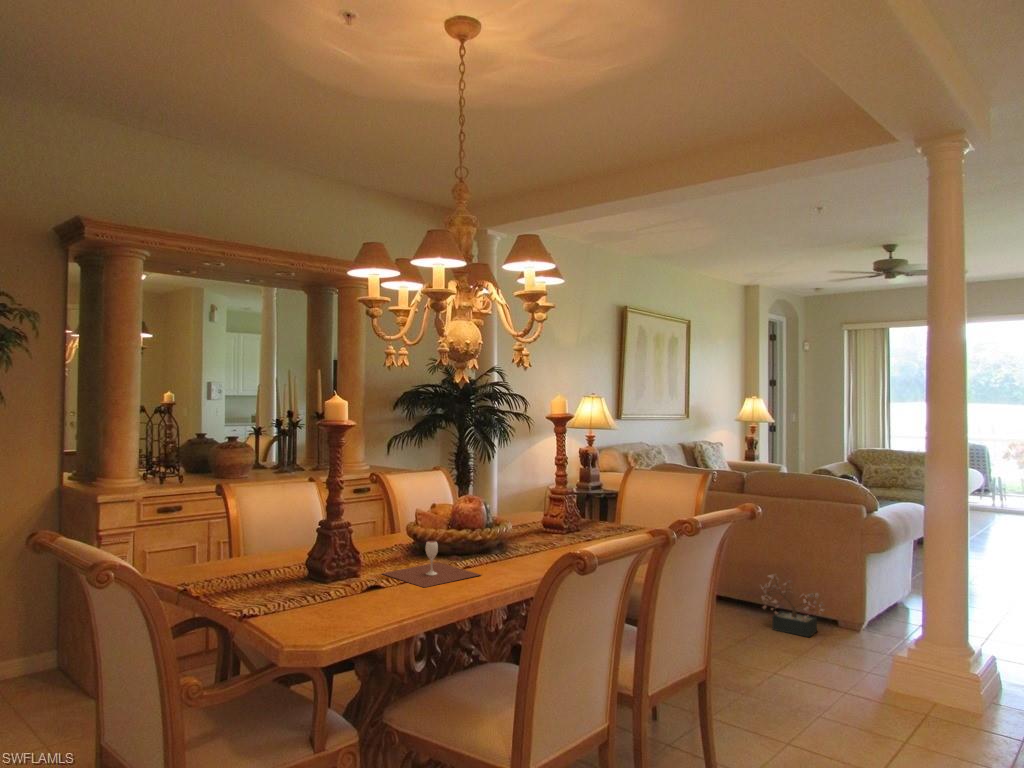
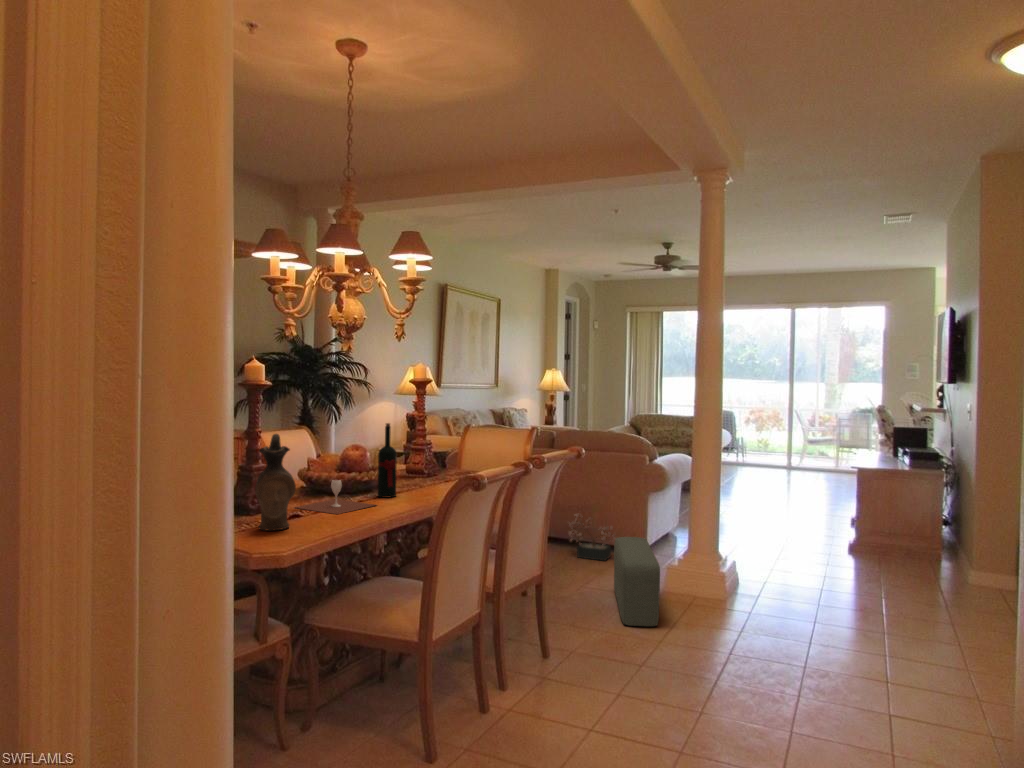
wine bottle: none [490,470,514,563] -> present [377,423,397,498]
ceramic pitcher: none [308,488,357,611] -> present [255,434,296,530]
pouf: none [817,614,879,746] -> present [614,537,660,626]

